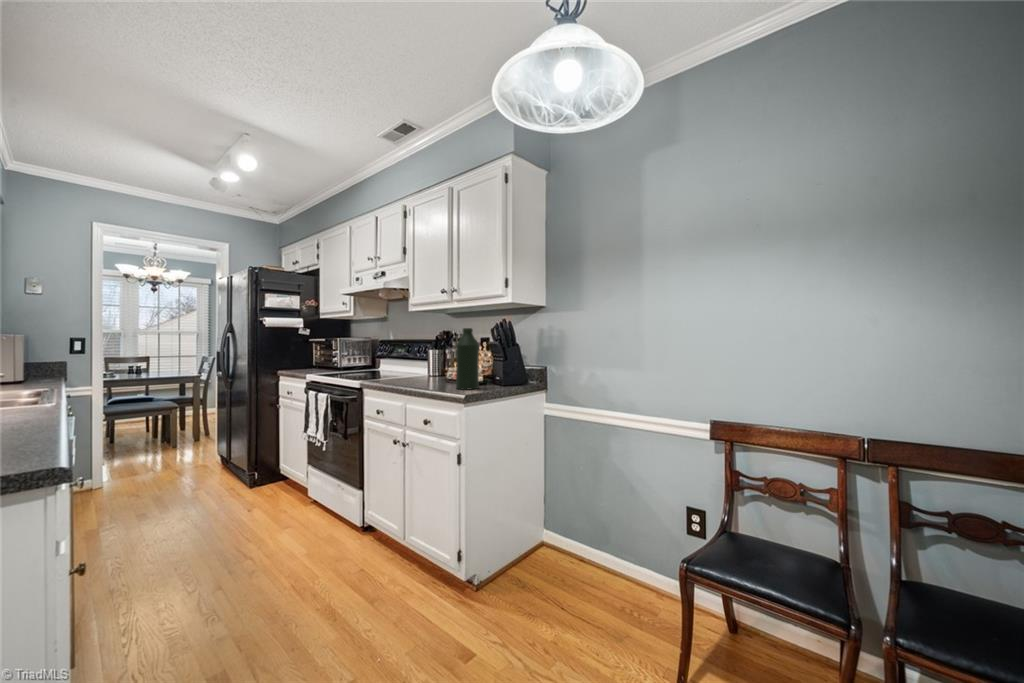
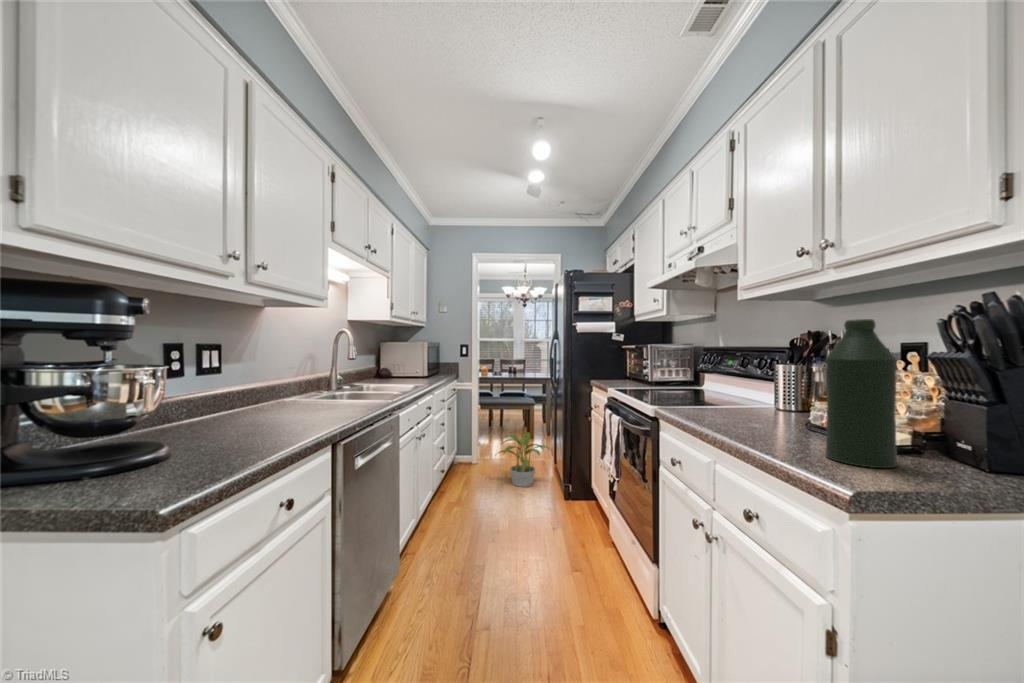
potted plant: none [153,433,231,490] -> present [498,433,551,487]

